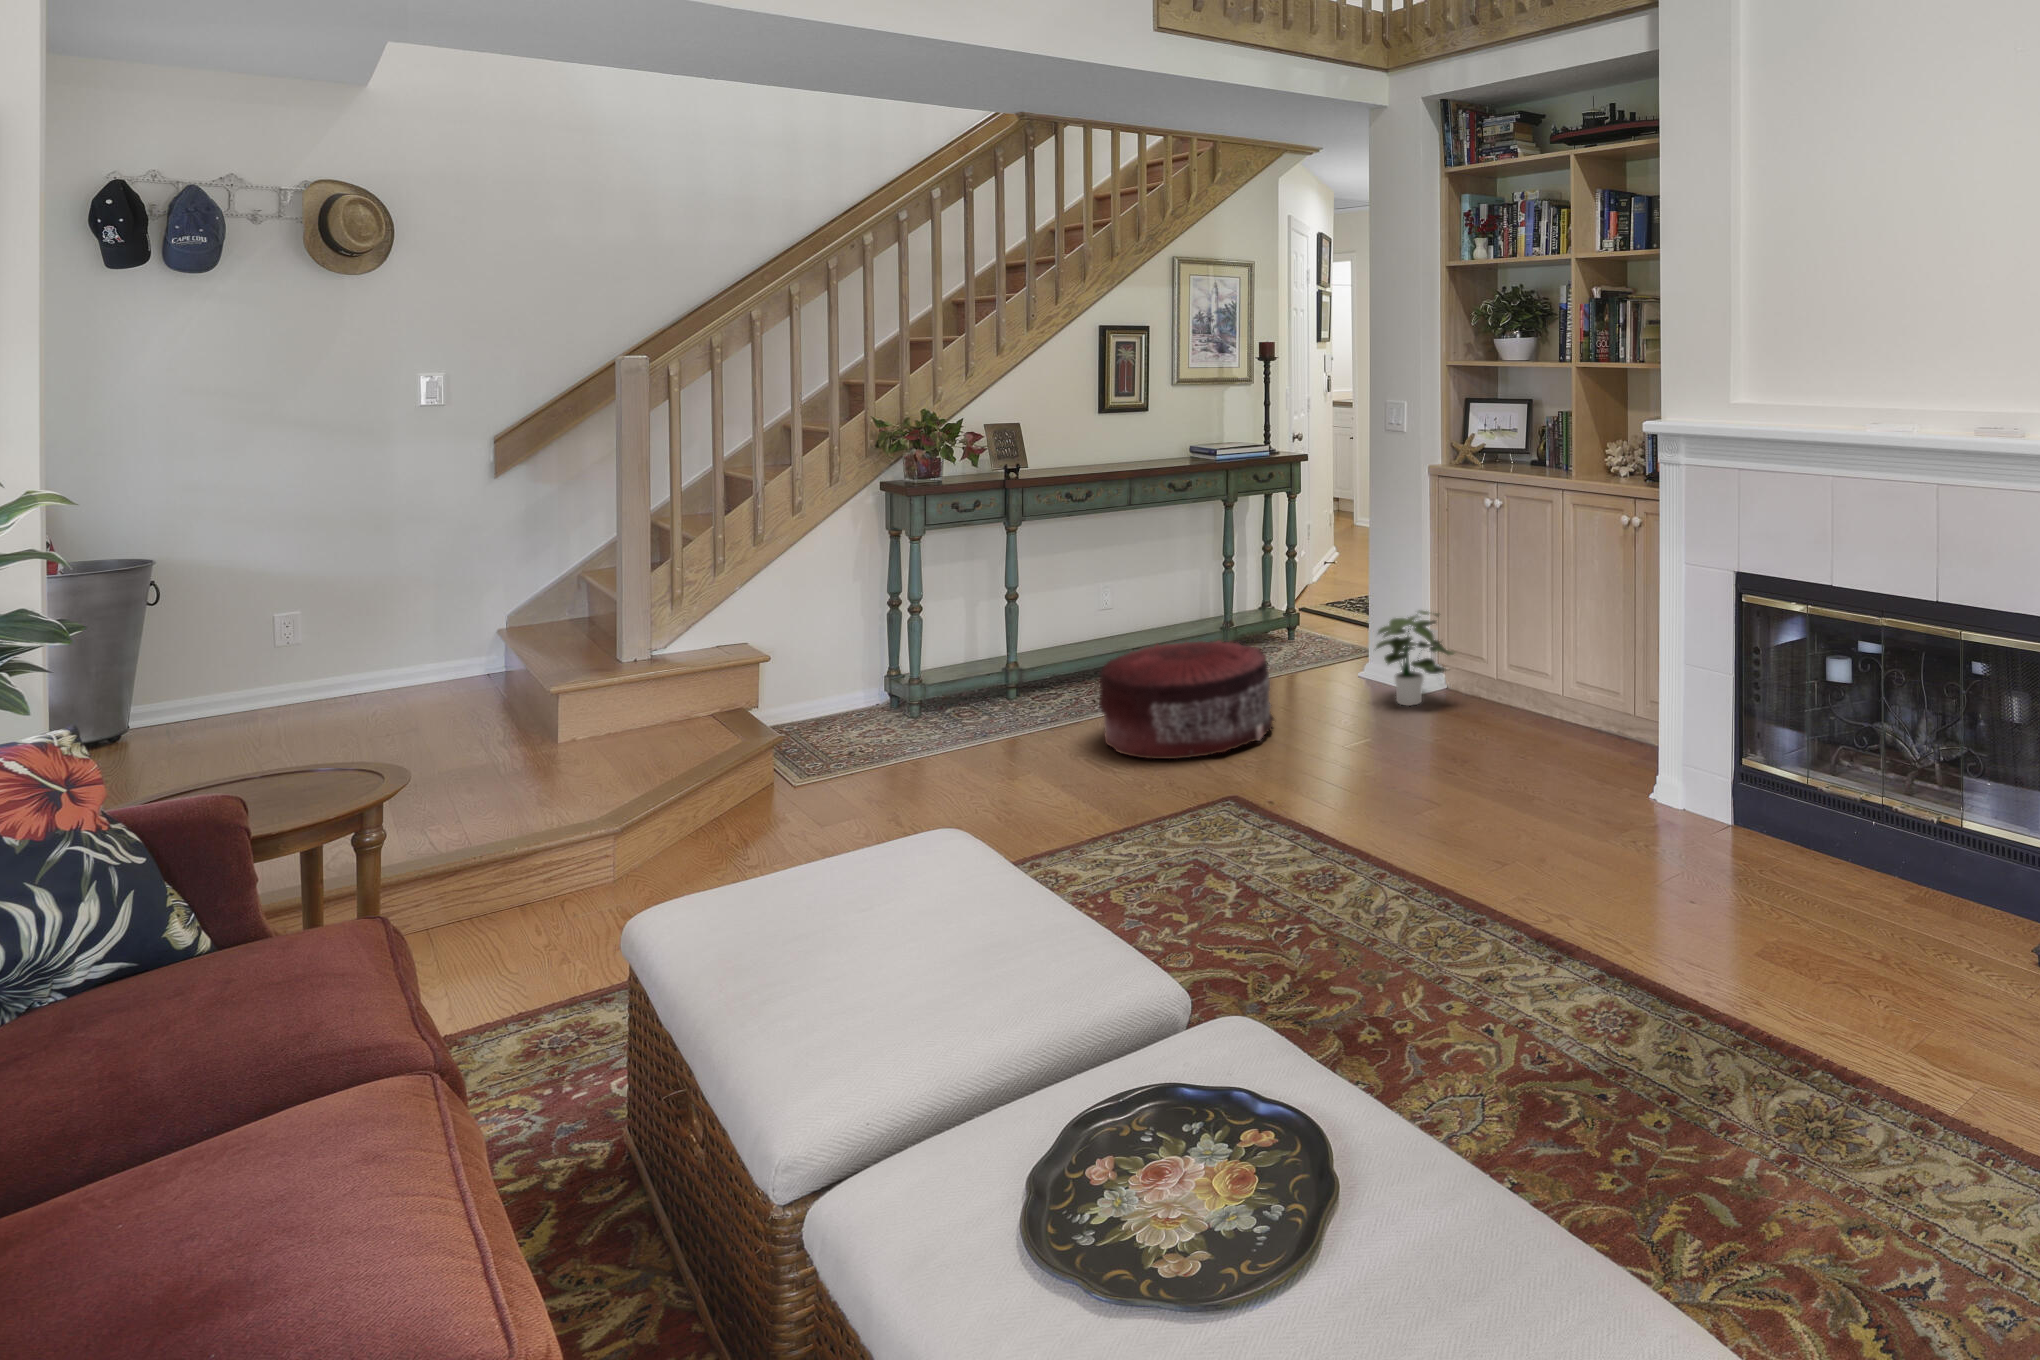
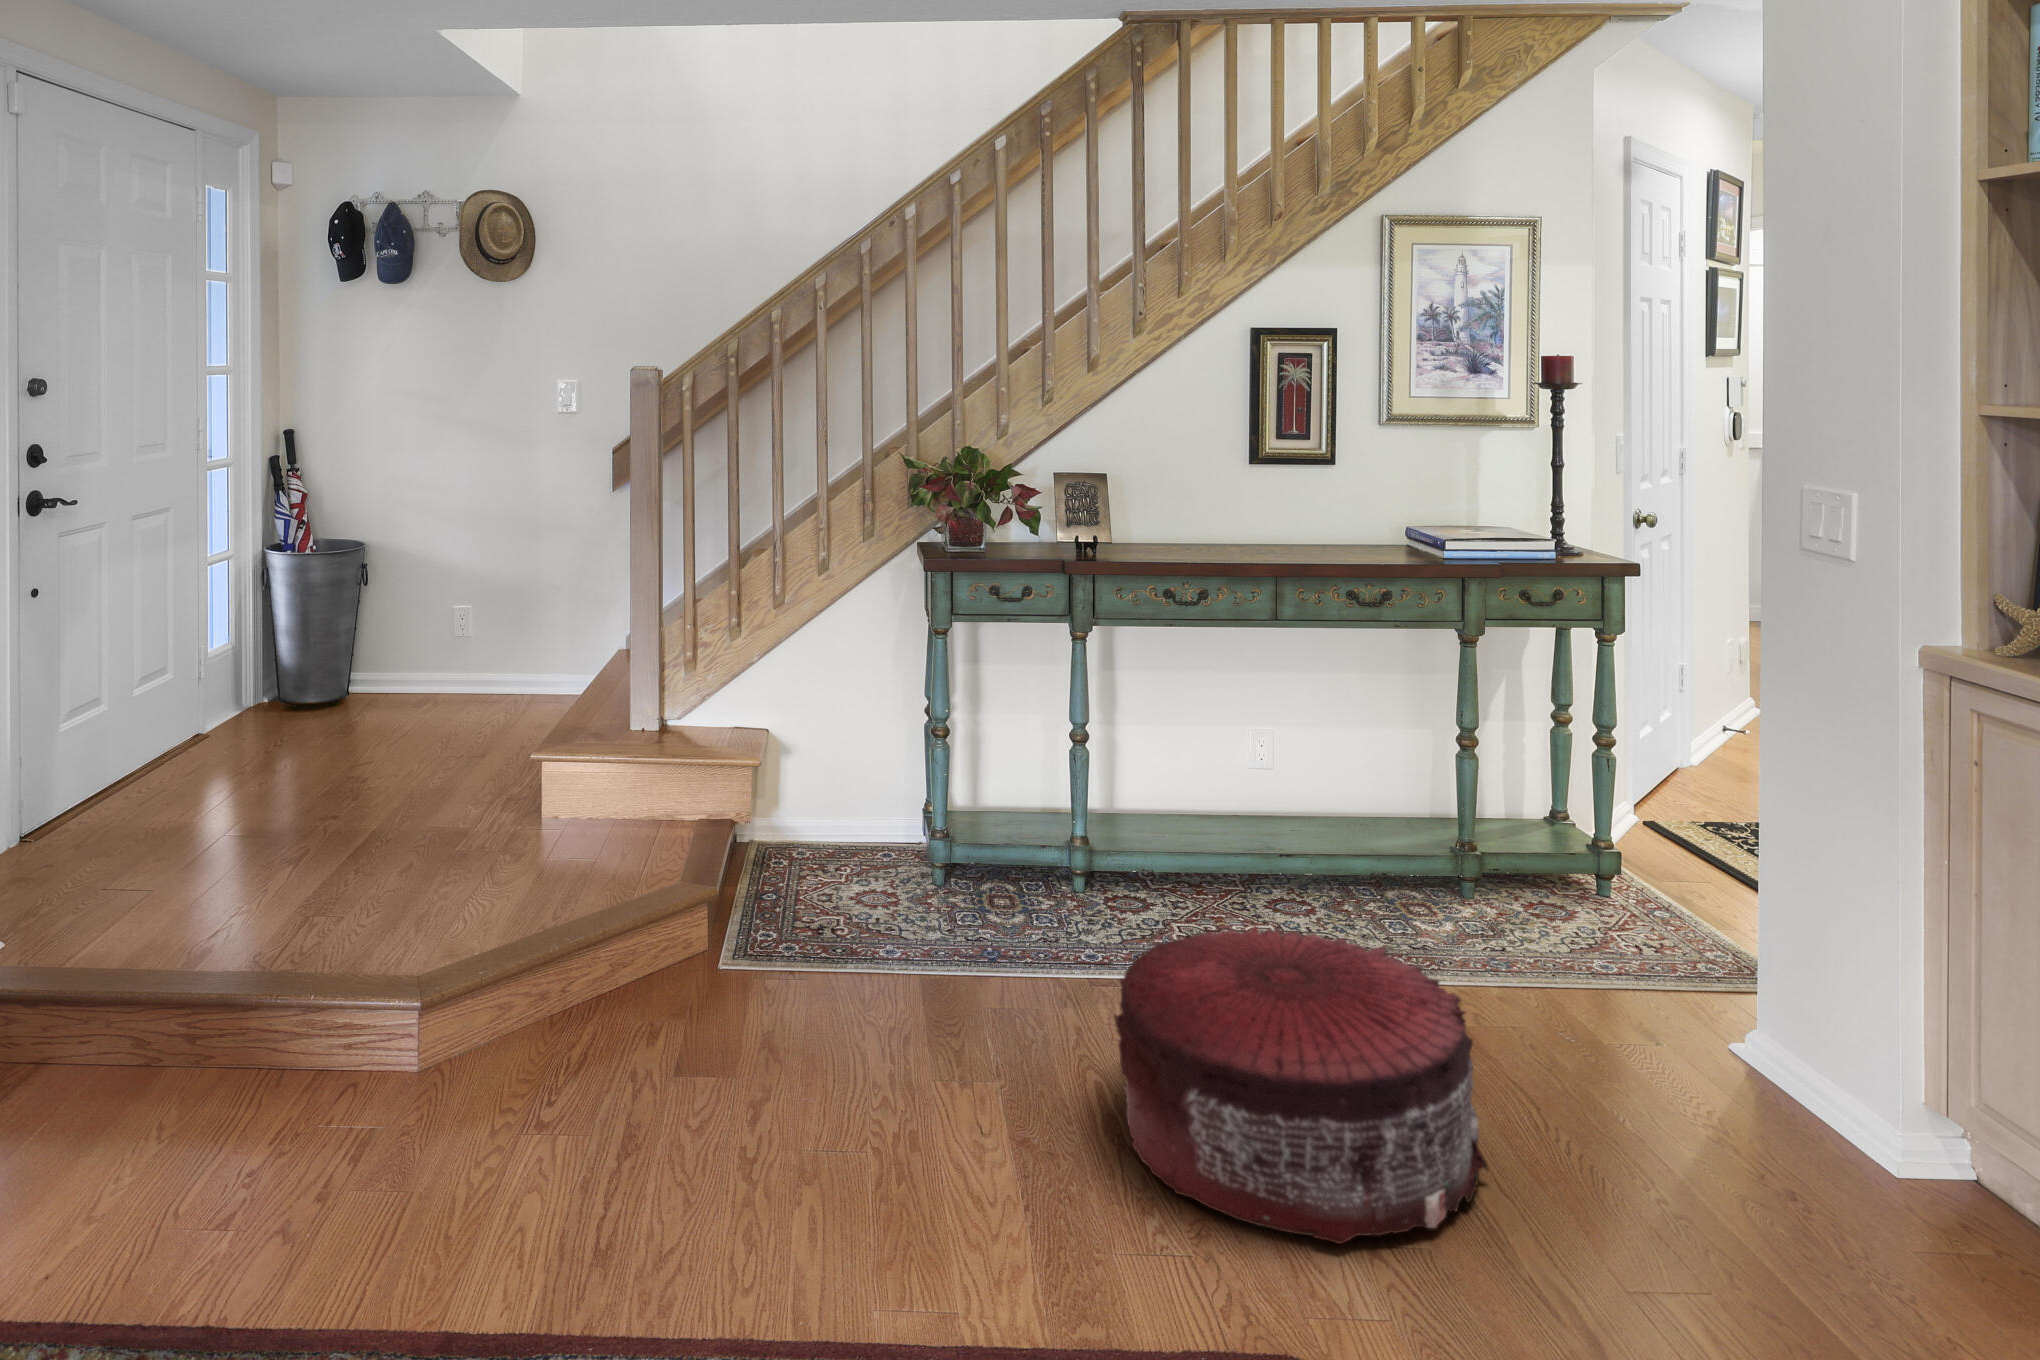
potted plant: present [1376,611,1454,706] -> none [1753,983,2008,1223]

